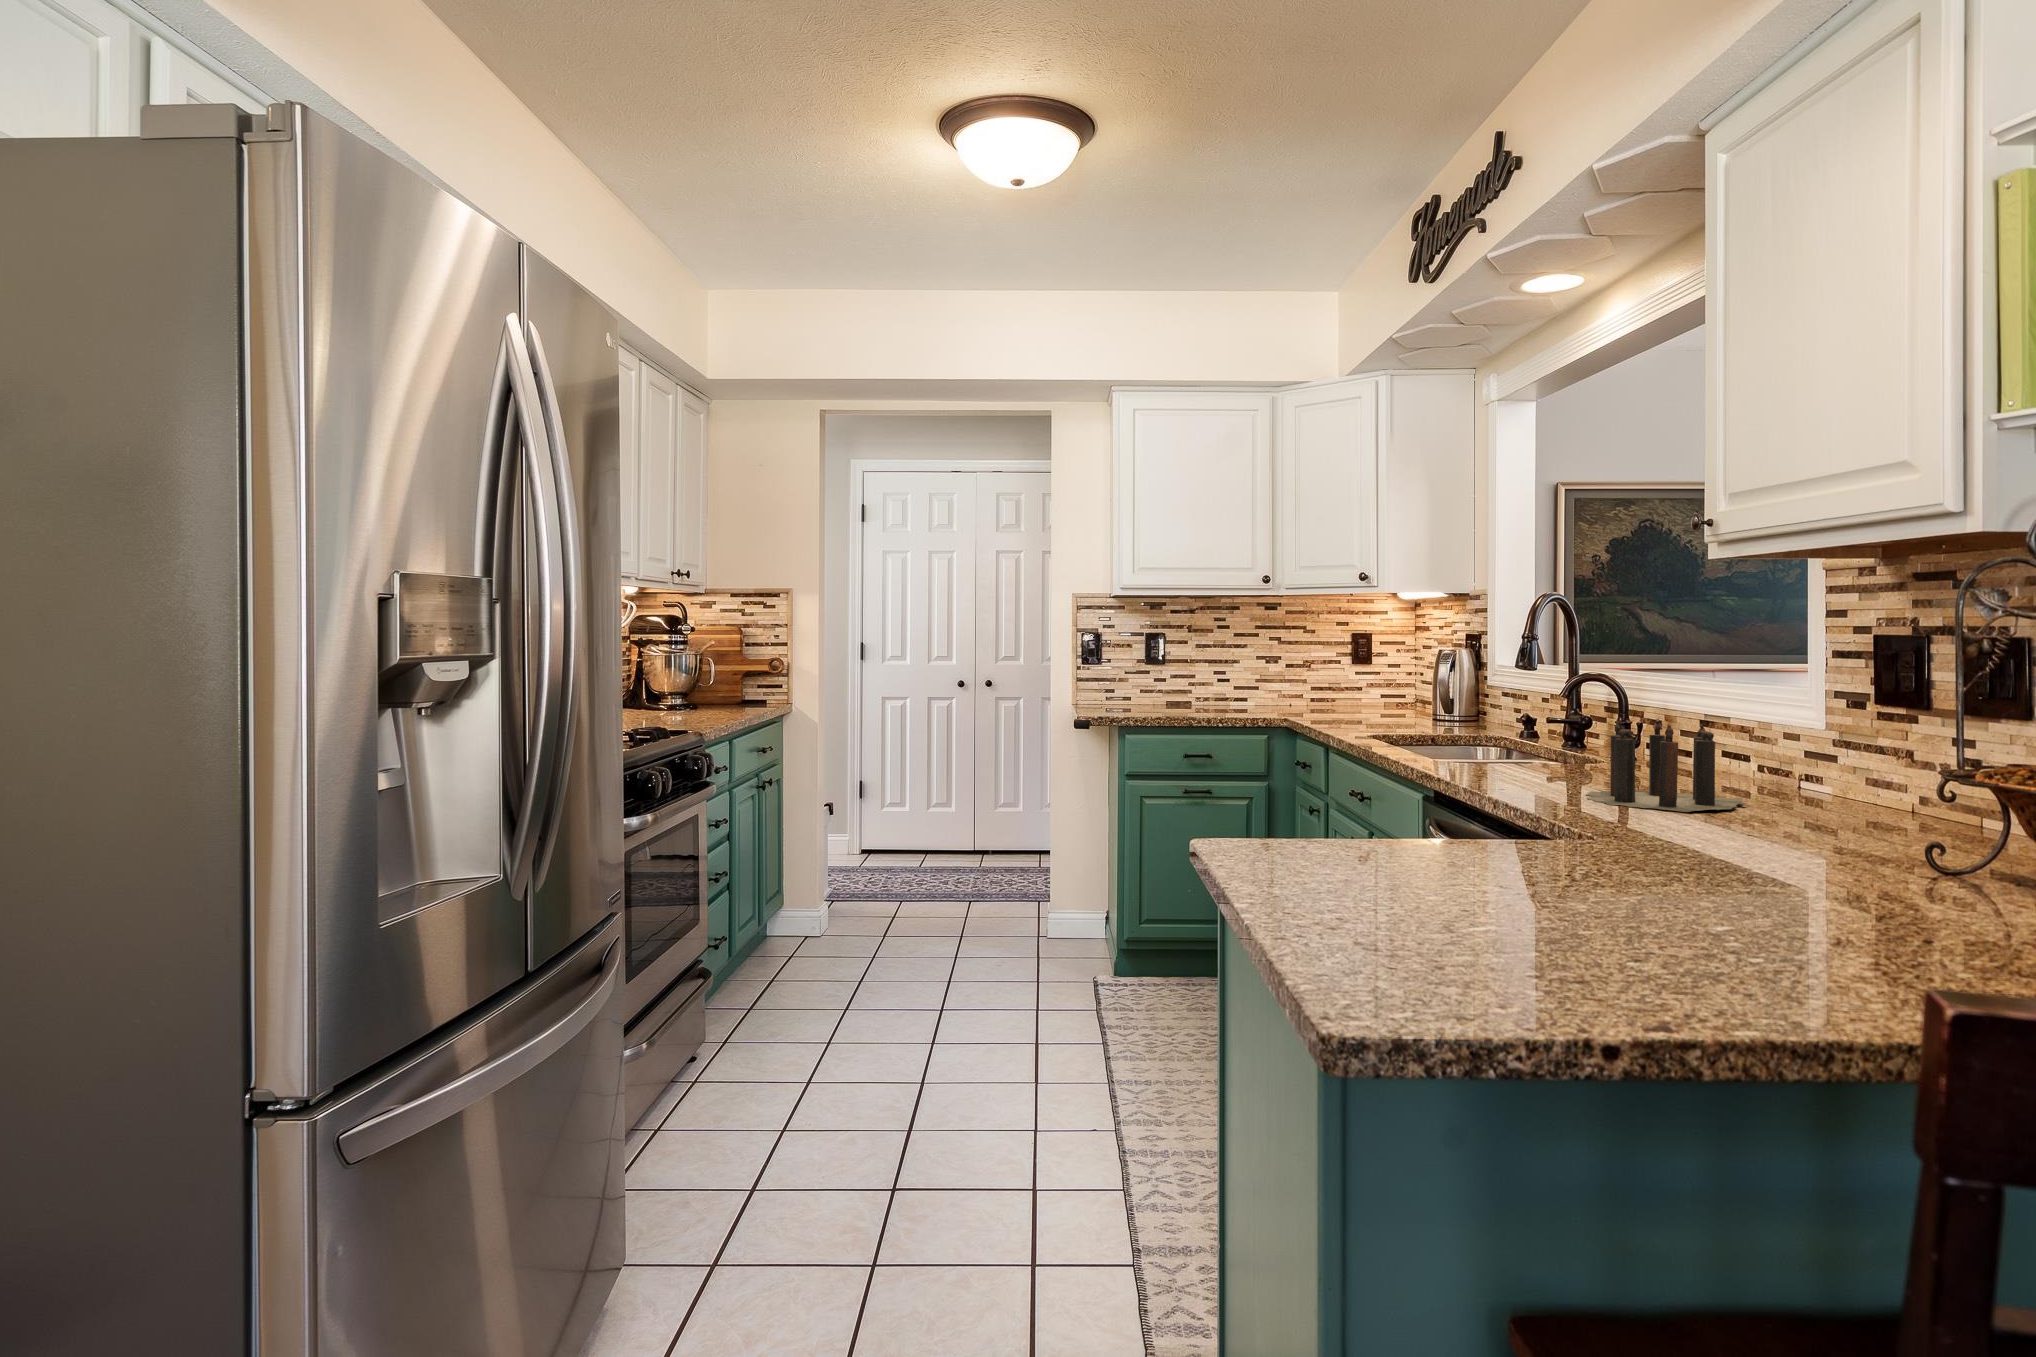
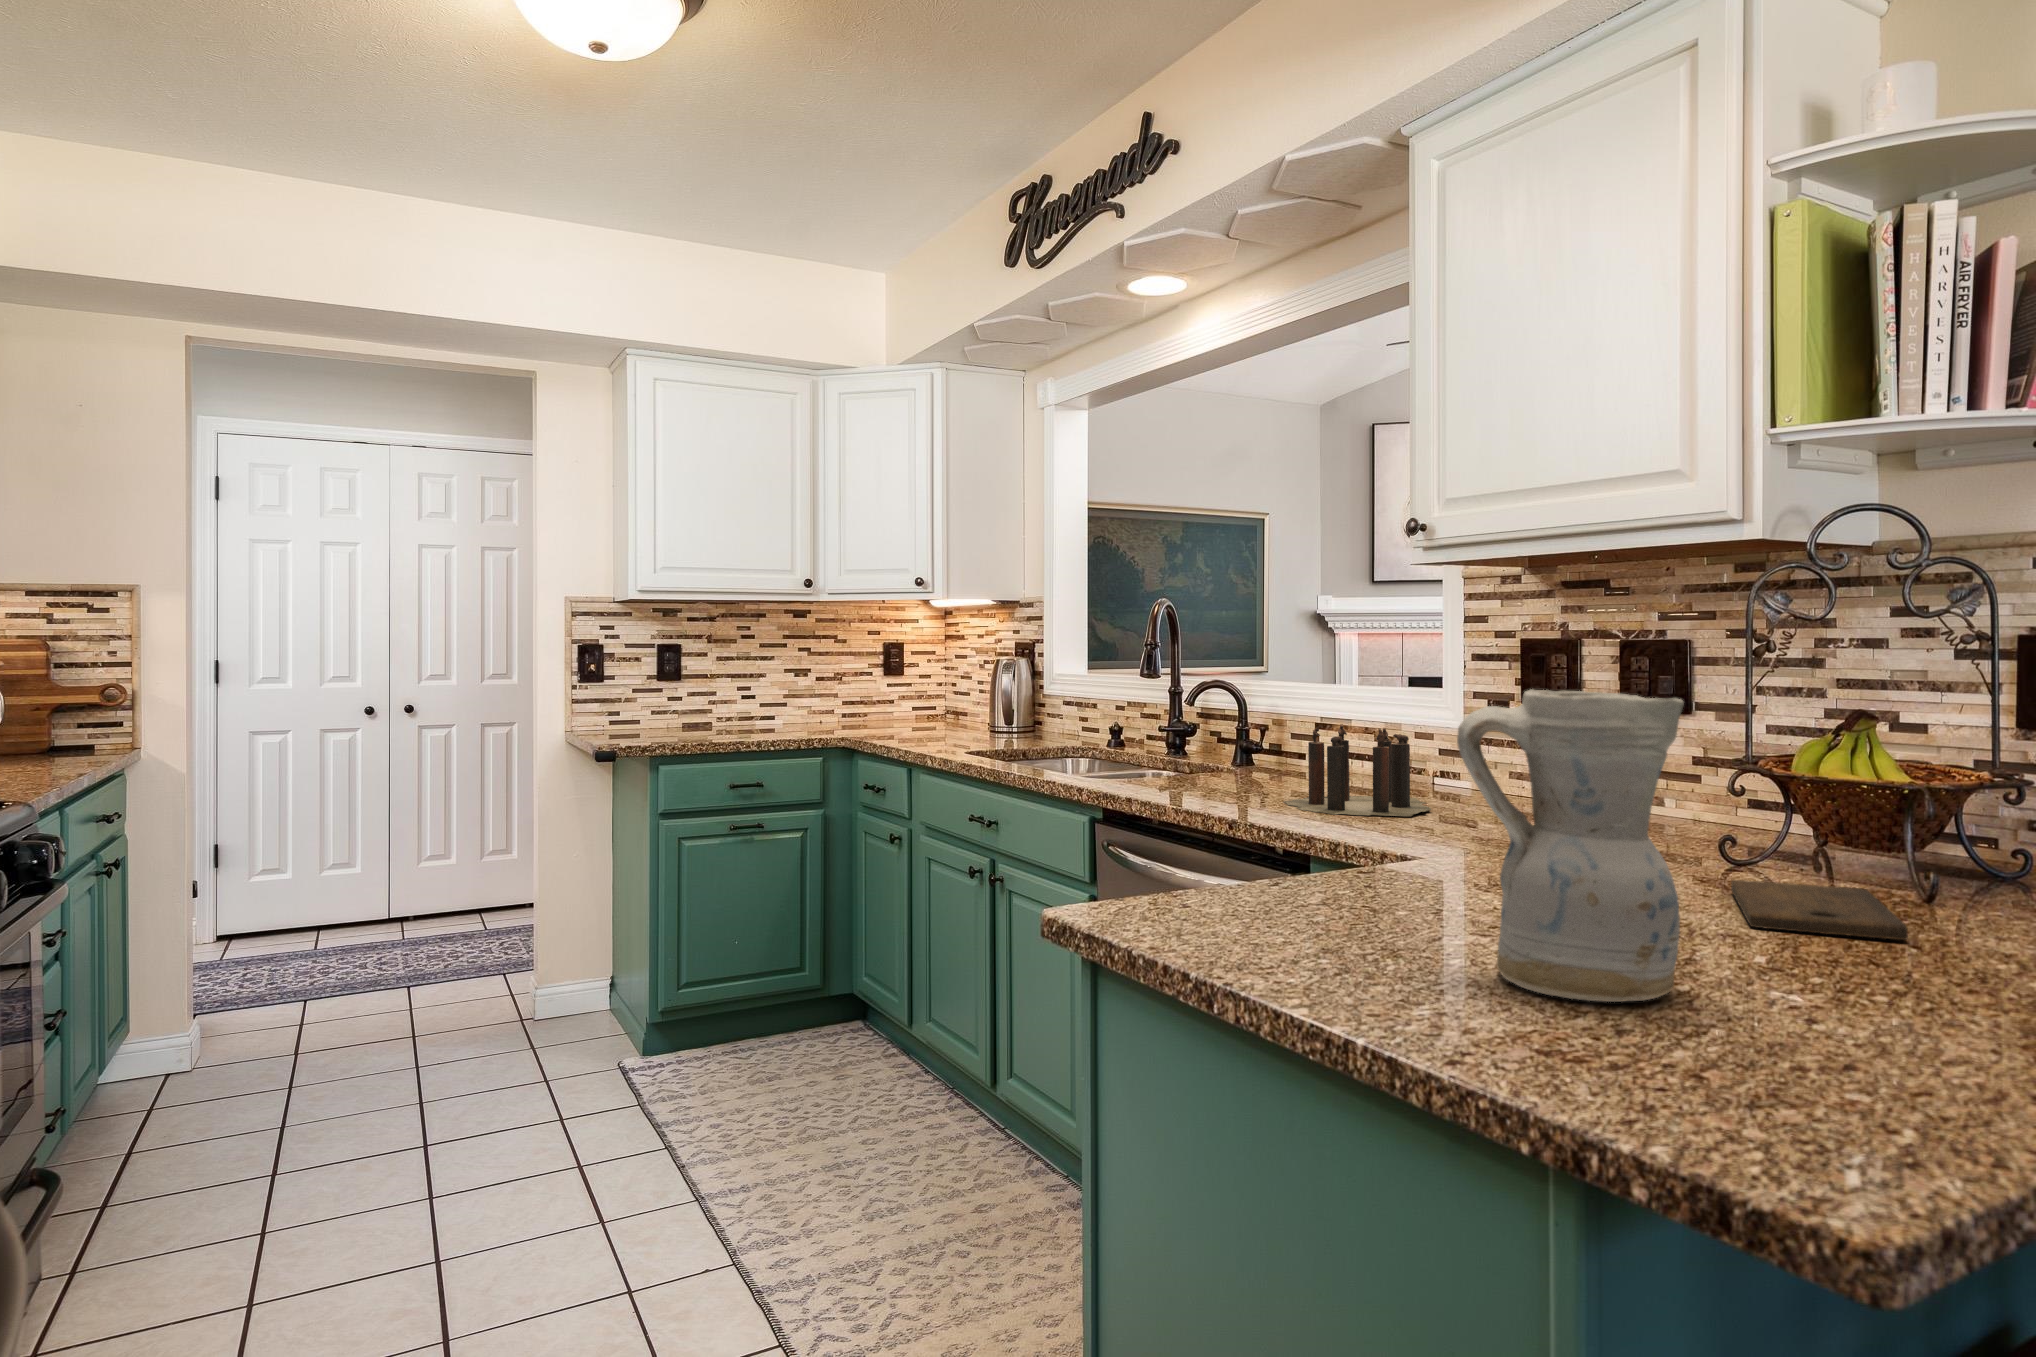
ceramic pitcher: none [1352,678,1510,922] -> present [1457,690,1684,1002]
cutting board: none [1746,878,1969,933] -> present [1731,880,1908,940]

